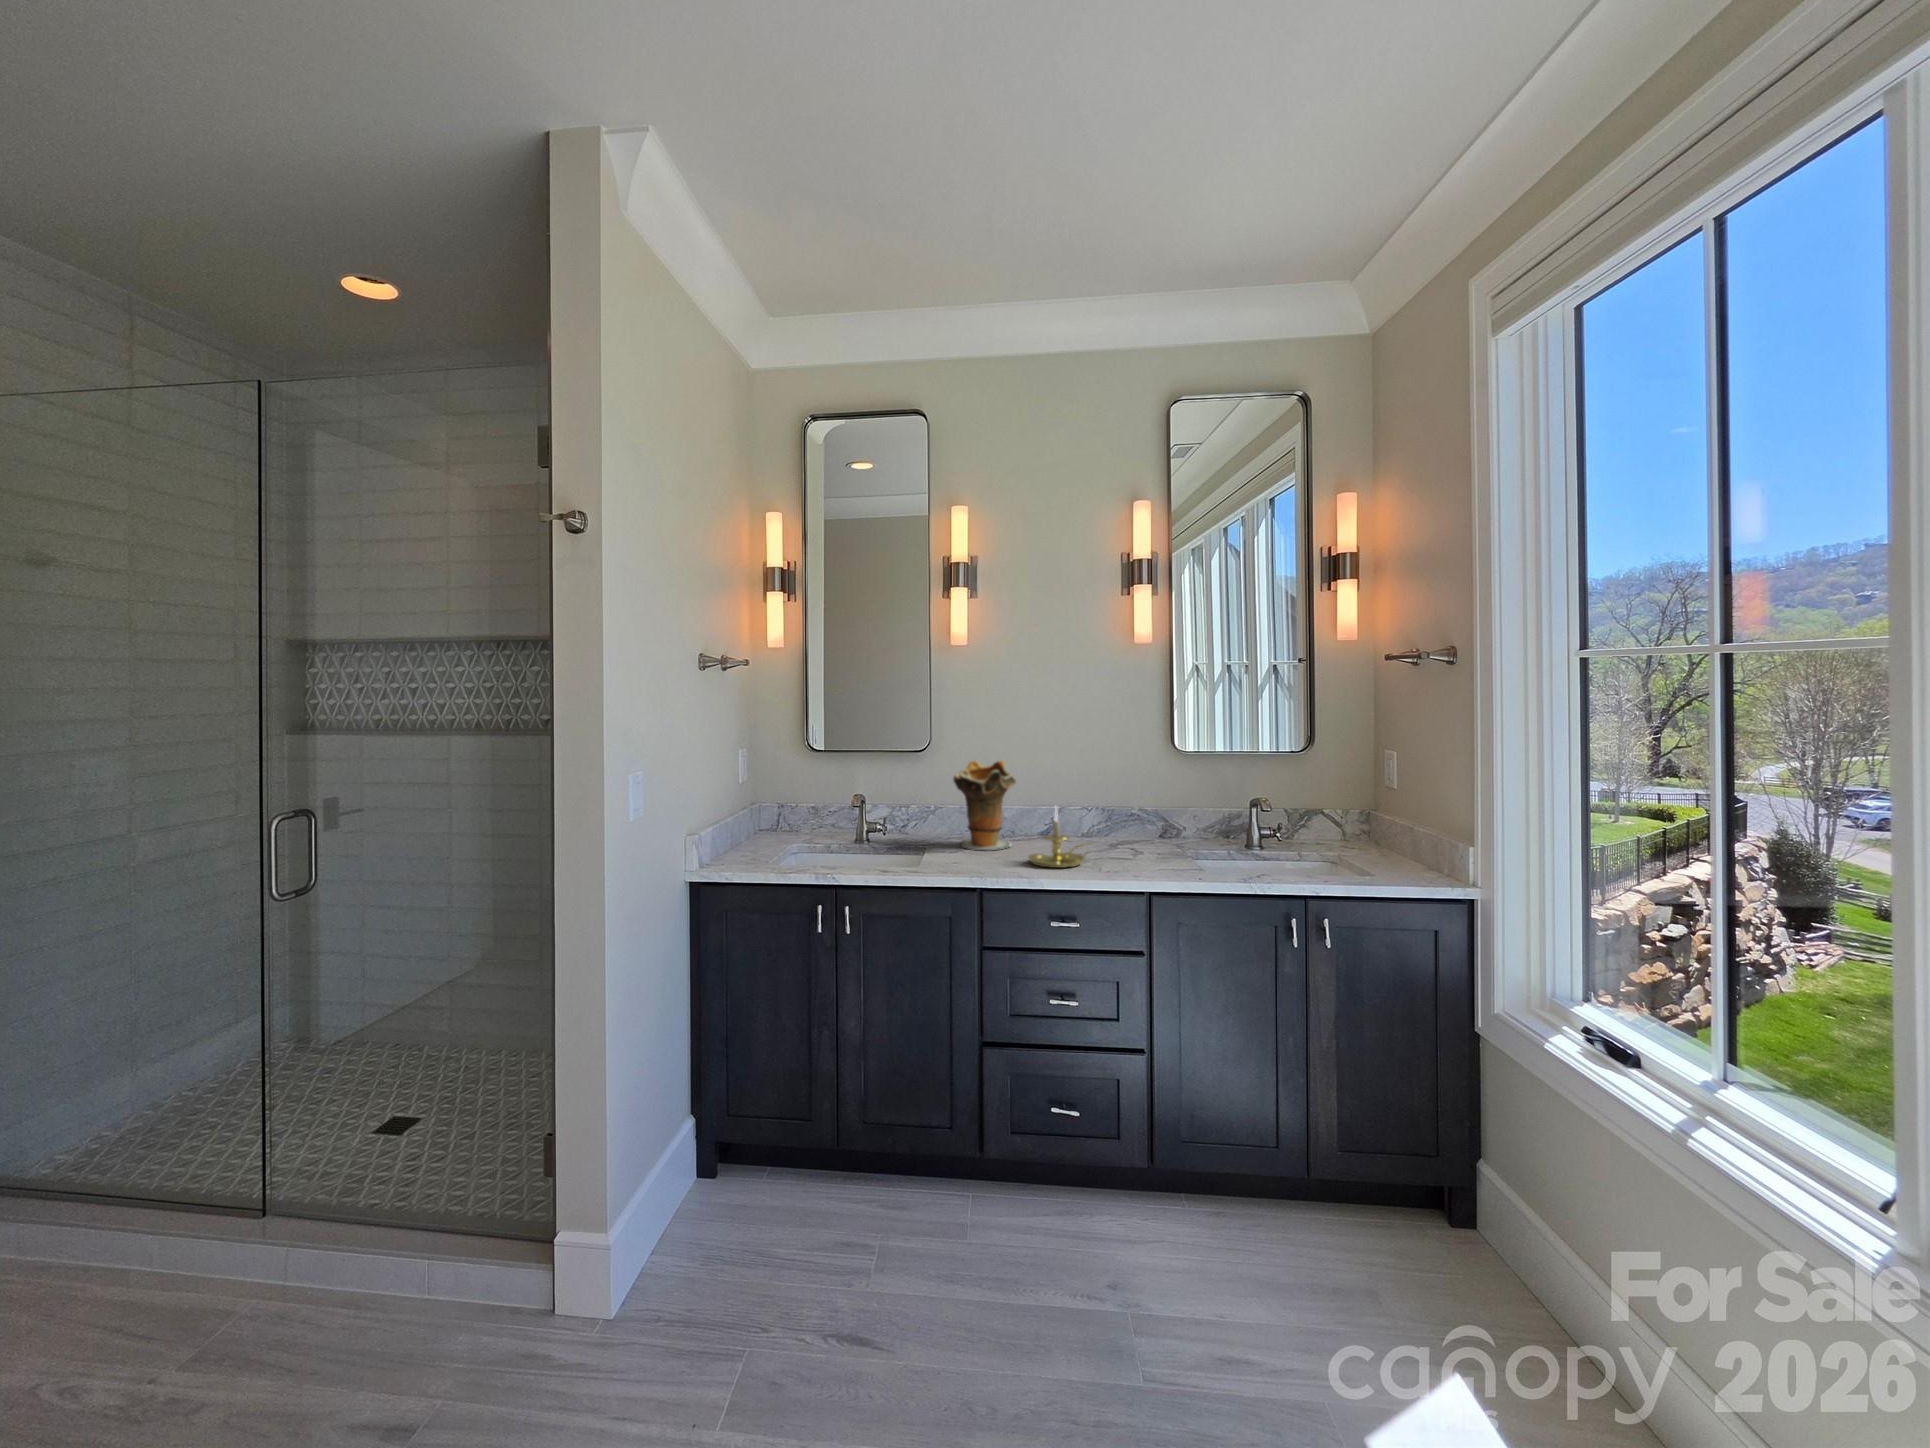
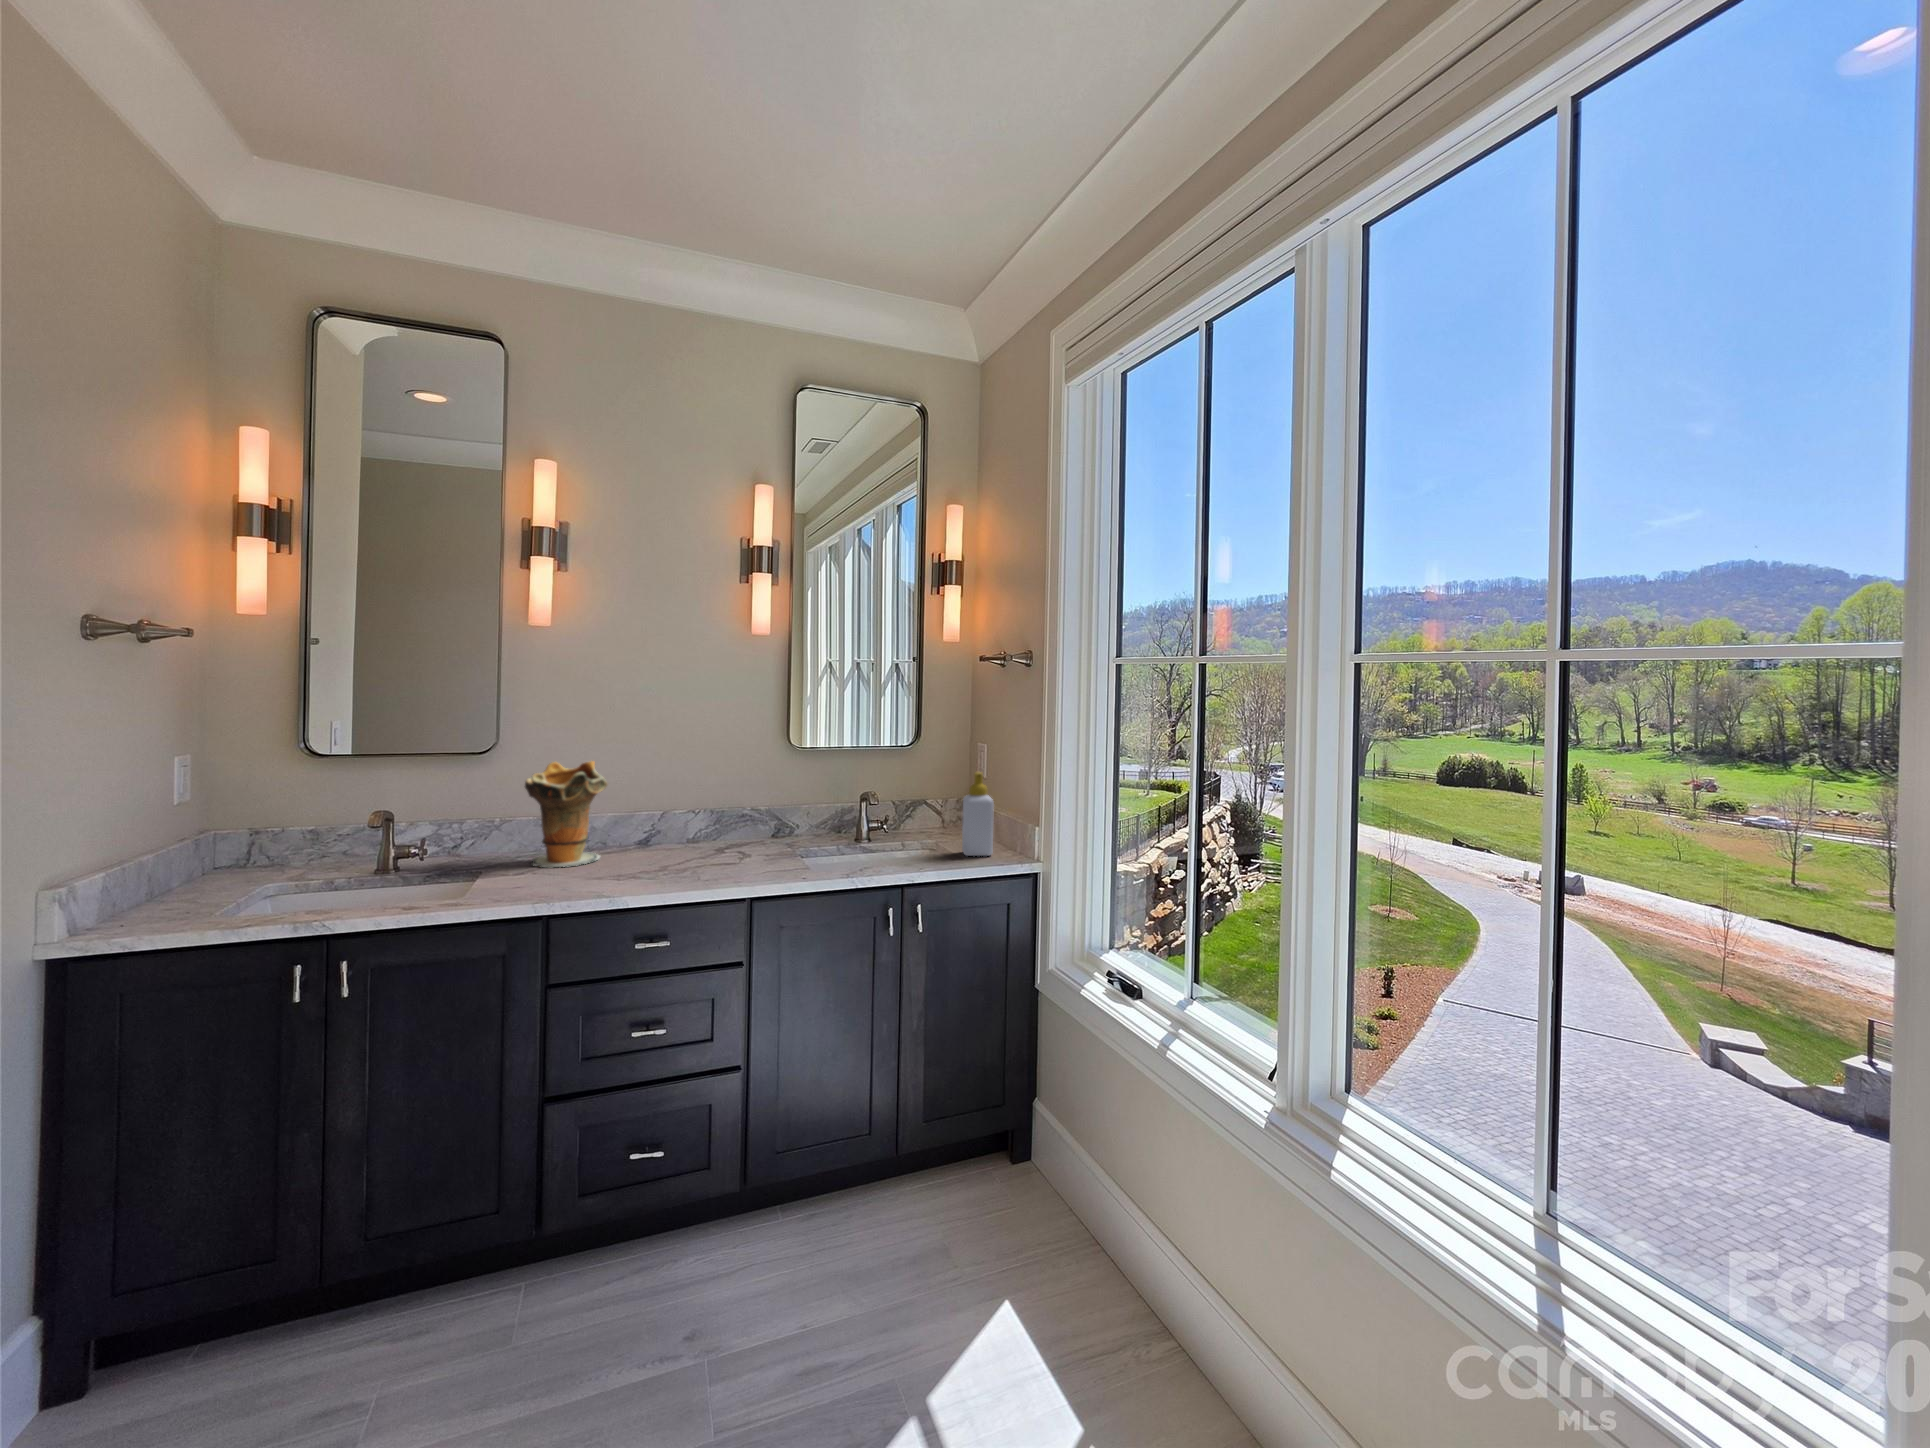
soap bottle: none [1369,783,1409,876] -> present [962,772,994,856]
candle holder: present [1028,809,1085,868] -> none [615,809,696,880]

